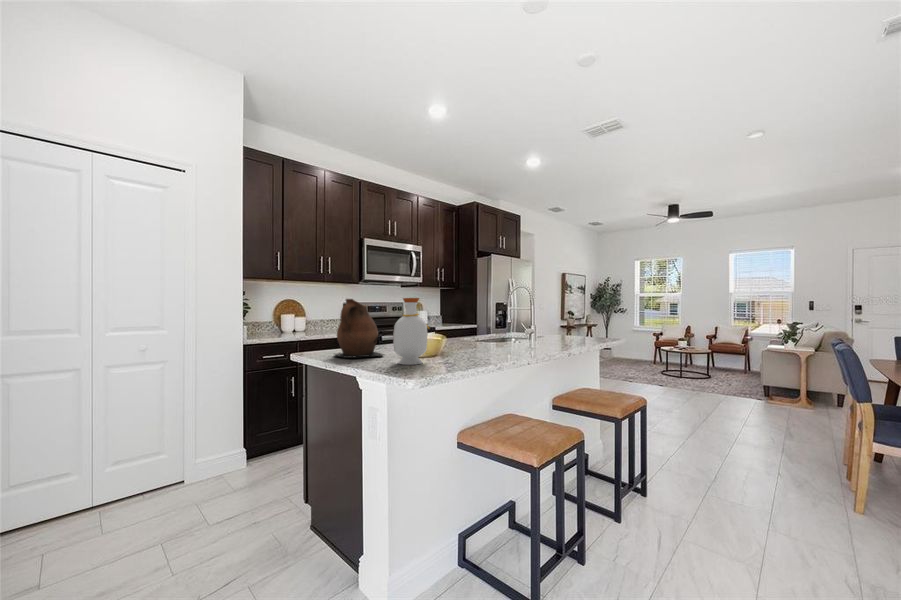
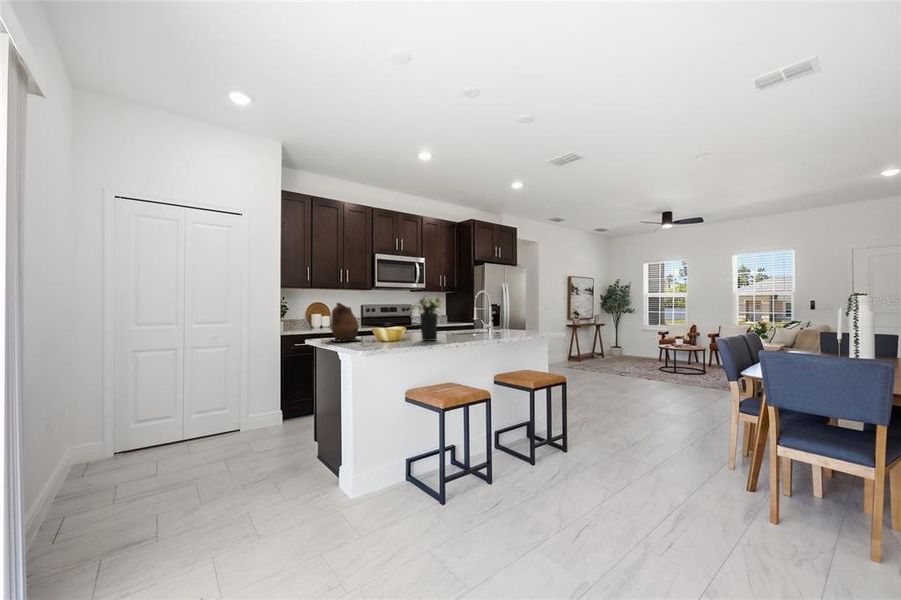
flower arrangement: none [452,286,509,354] -> present [408,295,444,341]
bottle: present [393,298,429,365] -> none [361,302,385,345]

